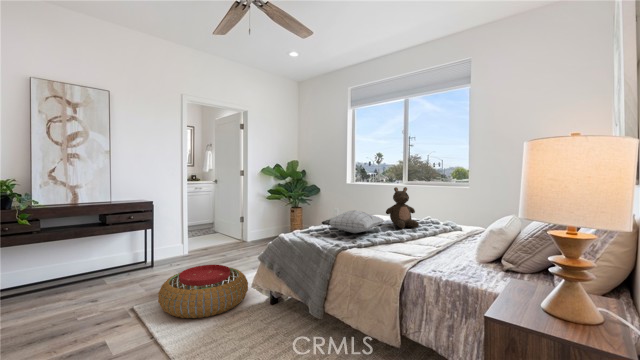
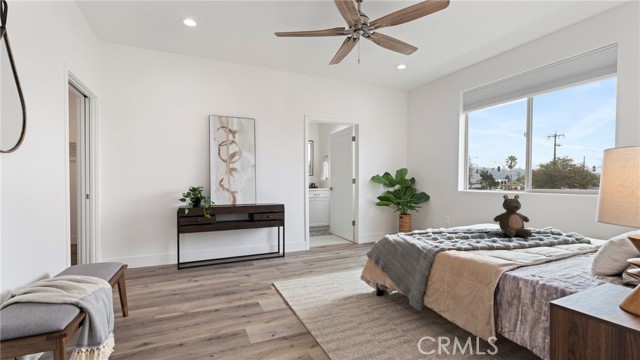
pillow: present [322,210,384,233] -> none [423,216,491,238]
pouf: present [158,265,248,318] -> none [290,258,358,298]

